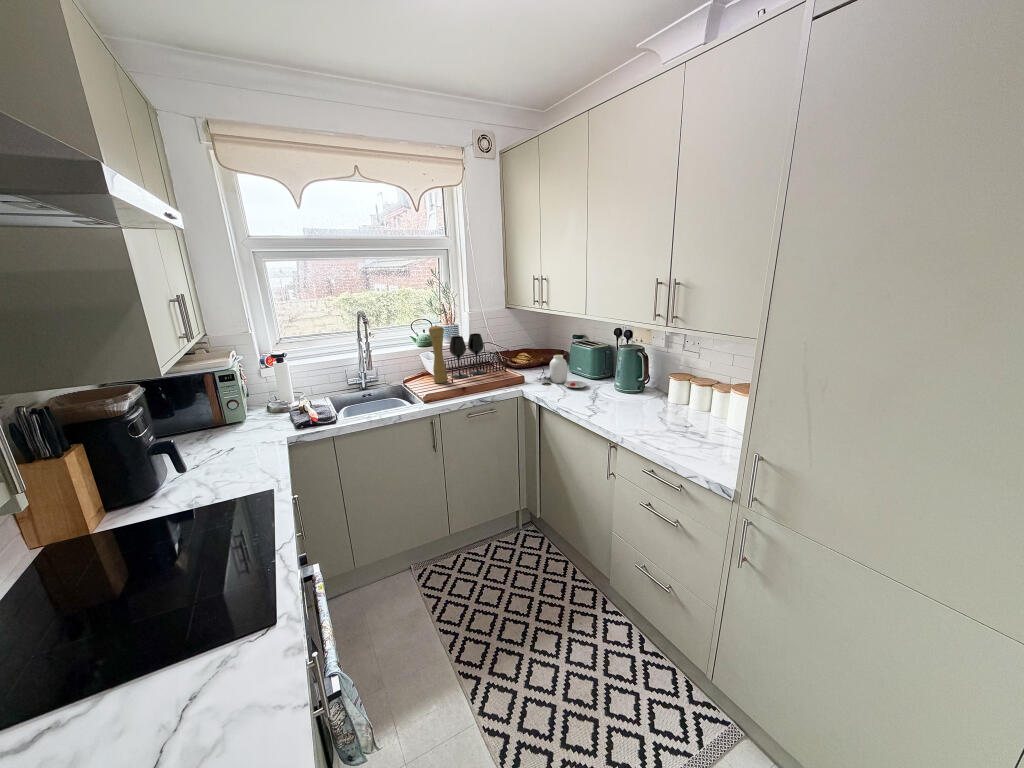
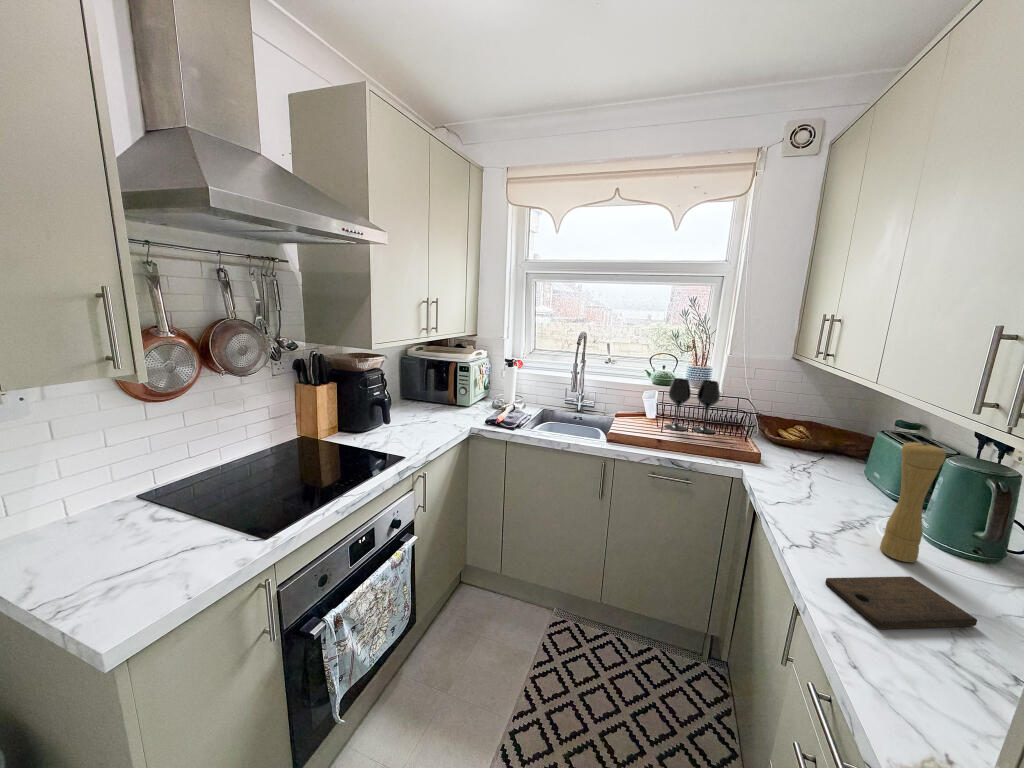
pepper mill: present [429,325,447,383] -> present [880,442,946,562]
jar: present [542,355,587,388] -> none [784,439,866,503]
cutting board: none [618,409,666,433] -> present [825,577,977,629]

